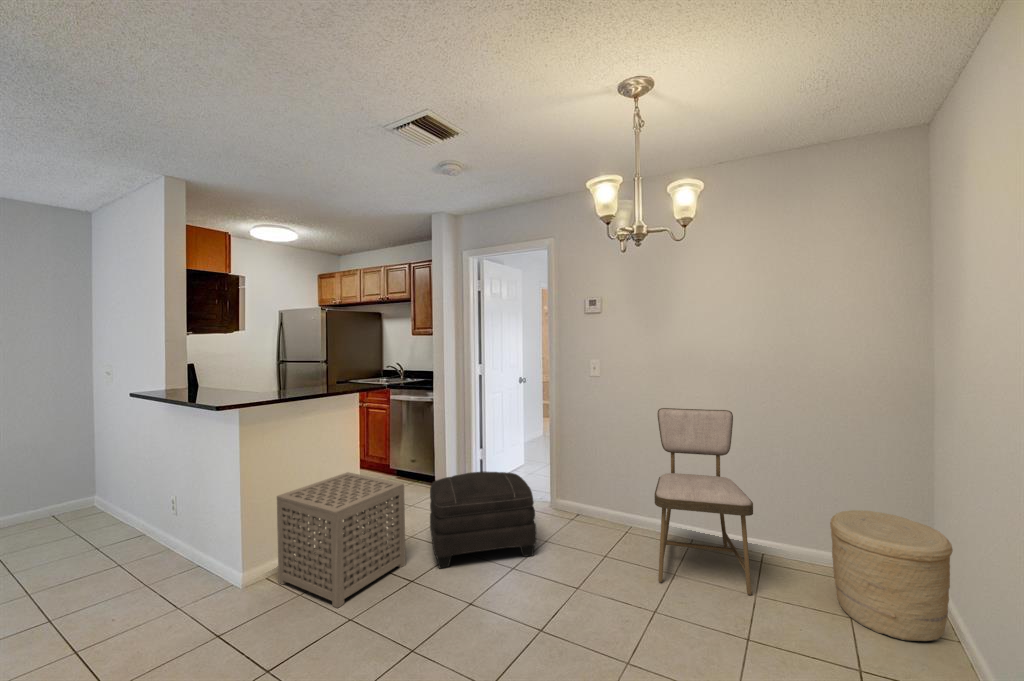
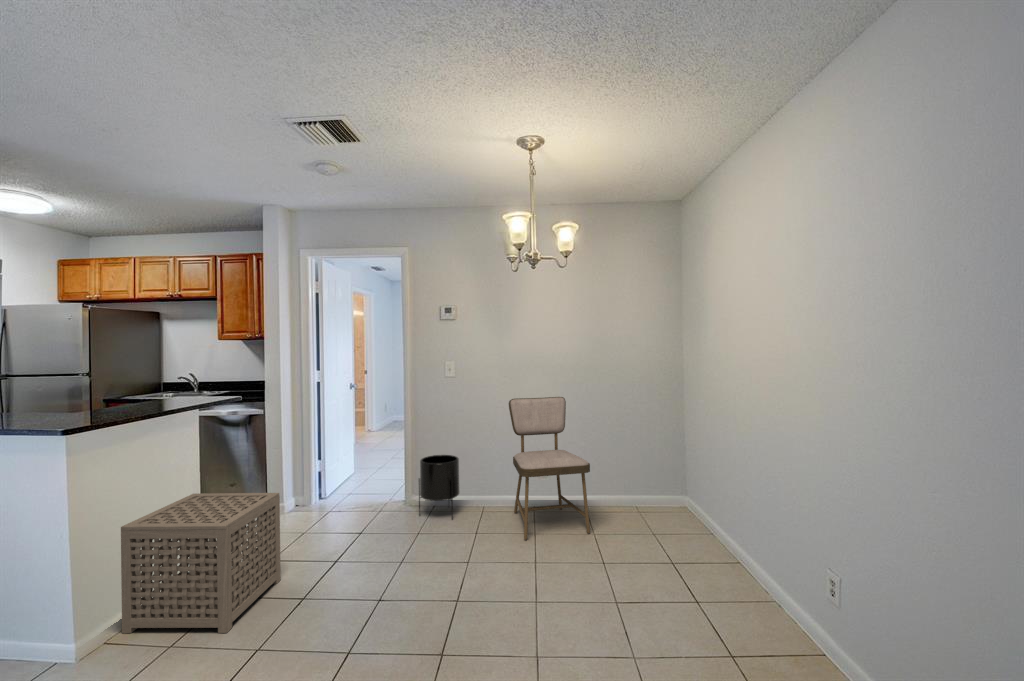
planter: none [559,461,602,535] -> present [419,455,460,519]
ottoman: present [430,471,536,568] -> none [295,472,414,575]
woven basket: present [830,510,953,641] -> none [636,459,702,537]

